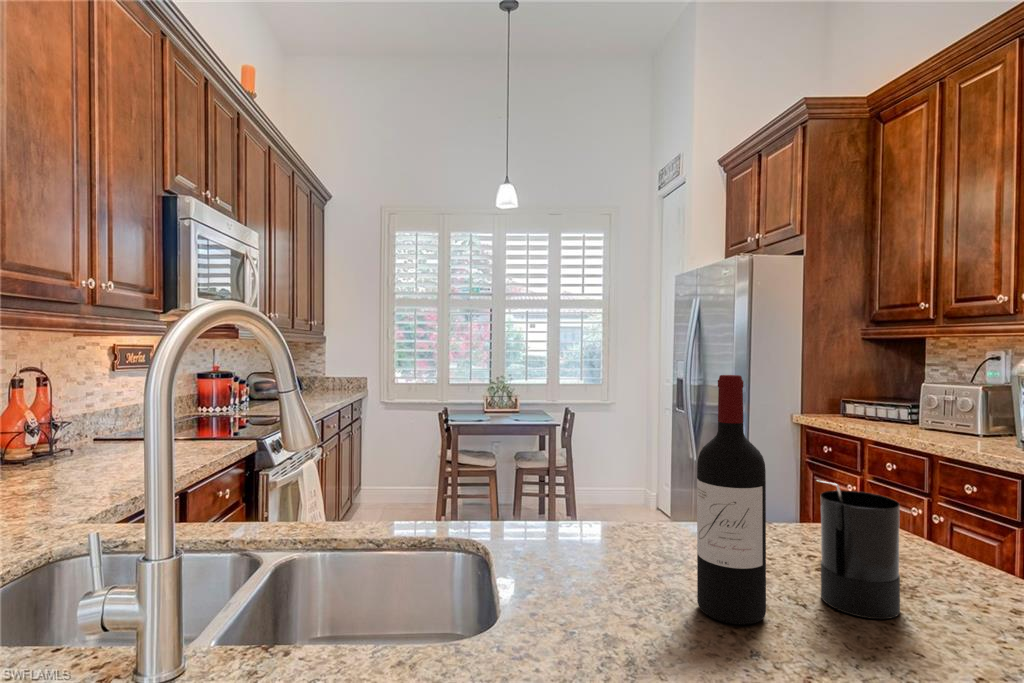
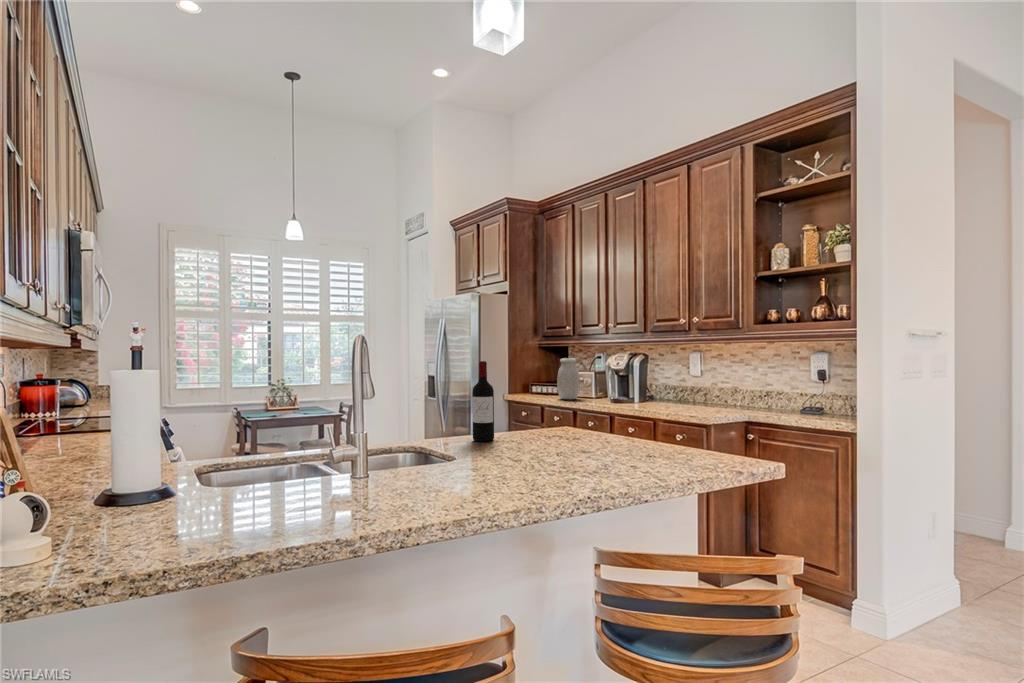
jar: none [901,360,951,435] -> present [557,358,579,399]
candle: present [817,480,900,619] -> none [509,398,533,437]

